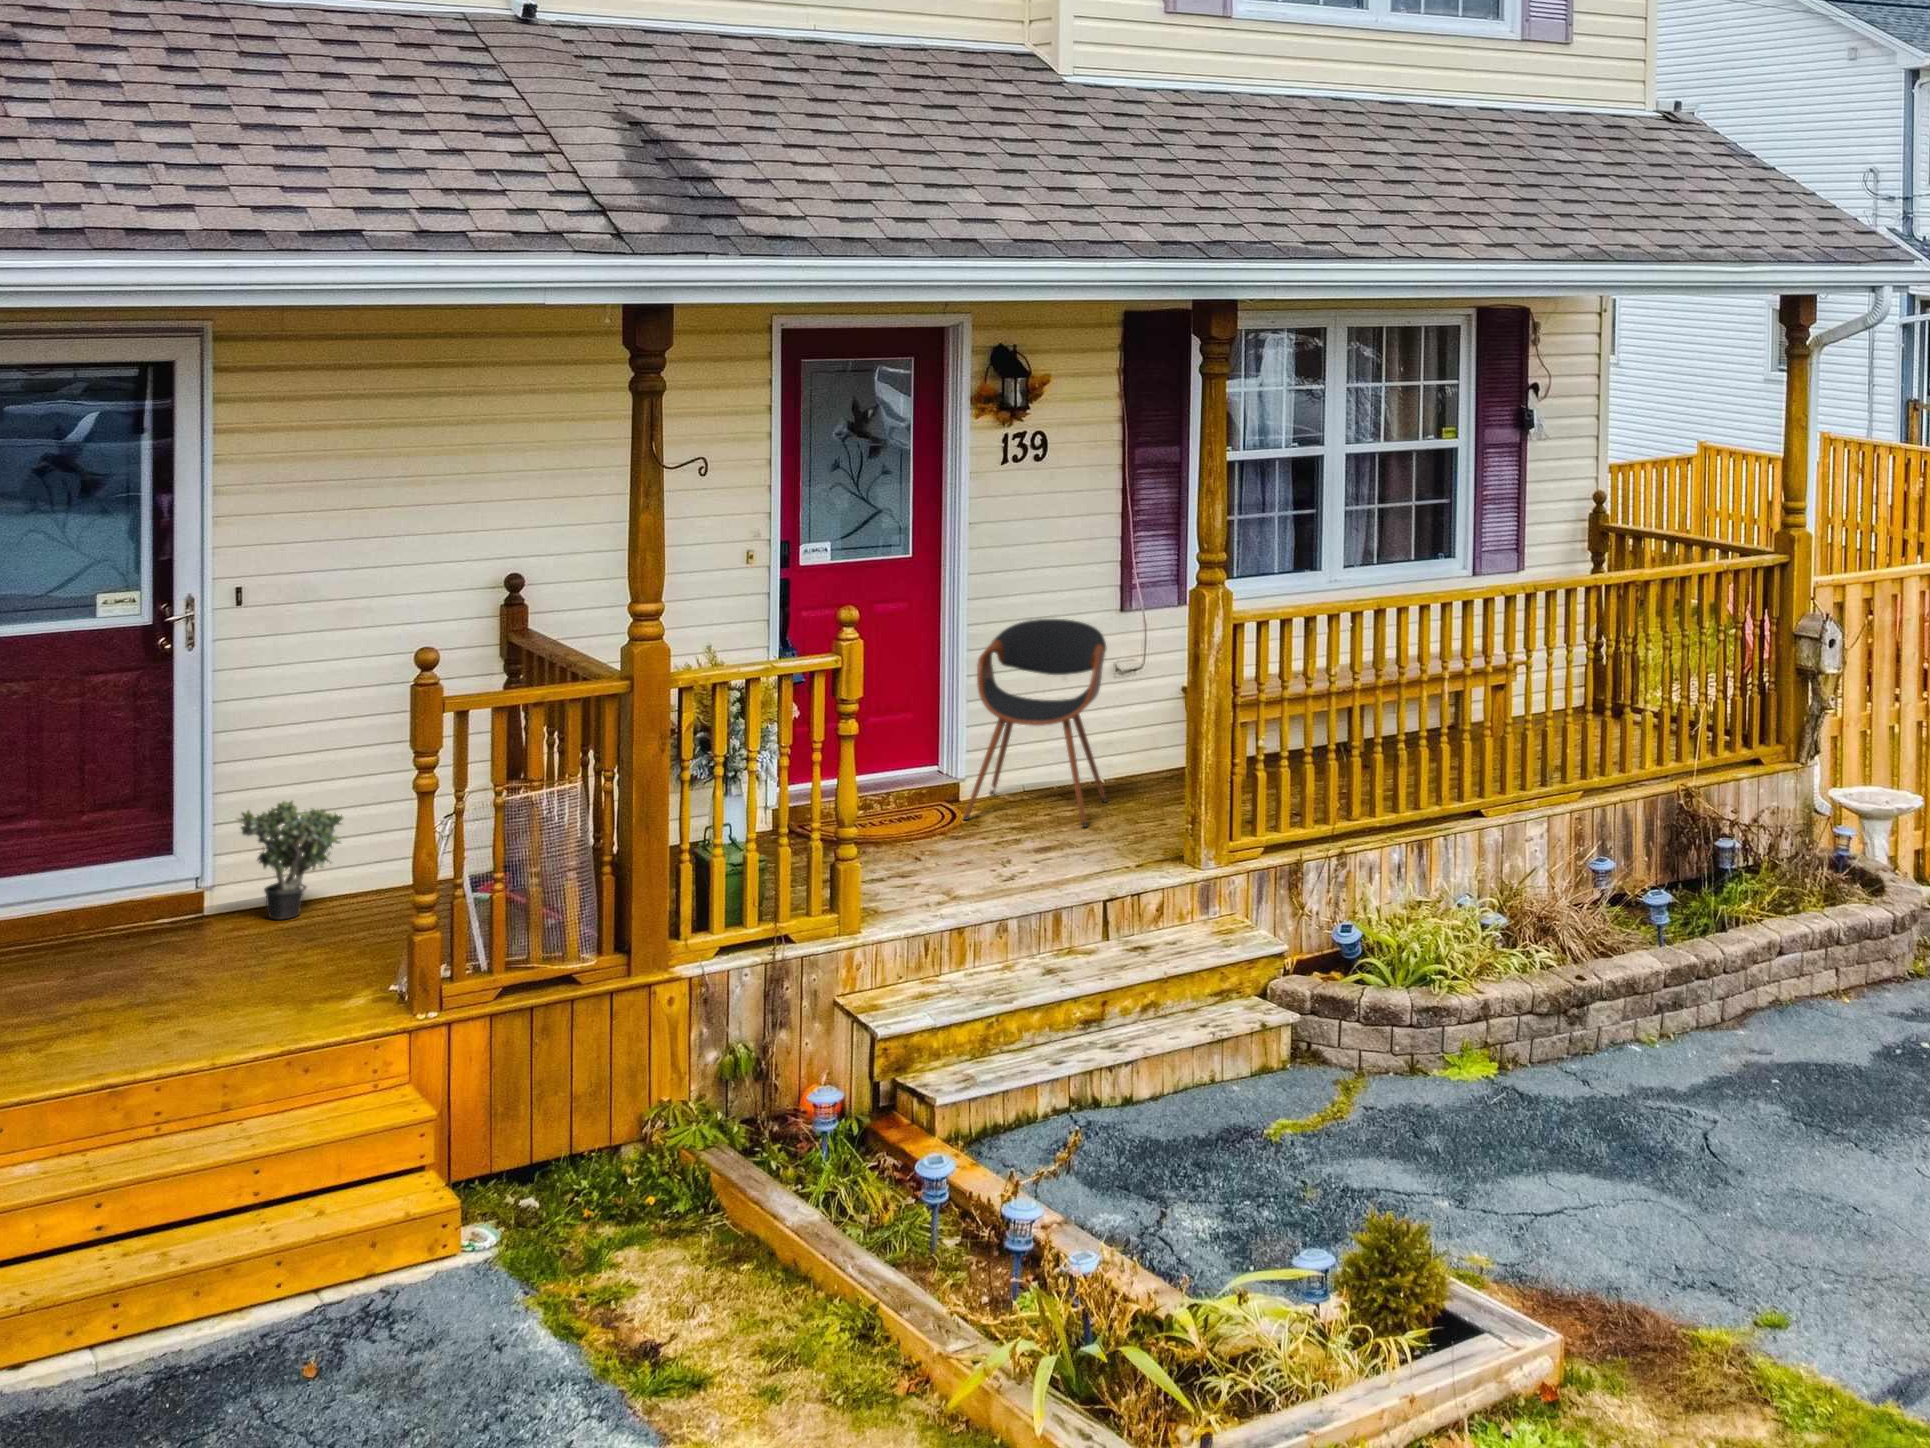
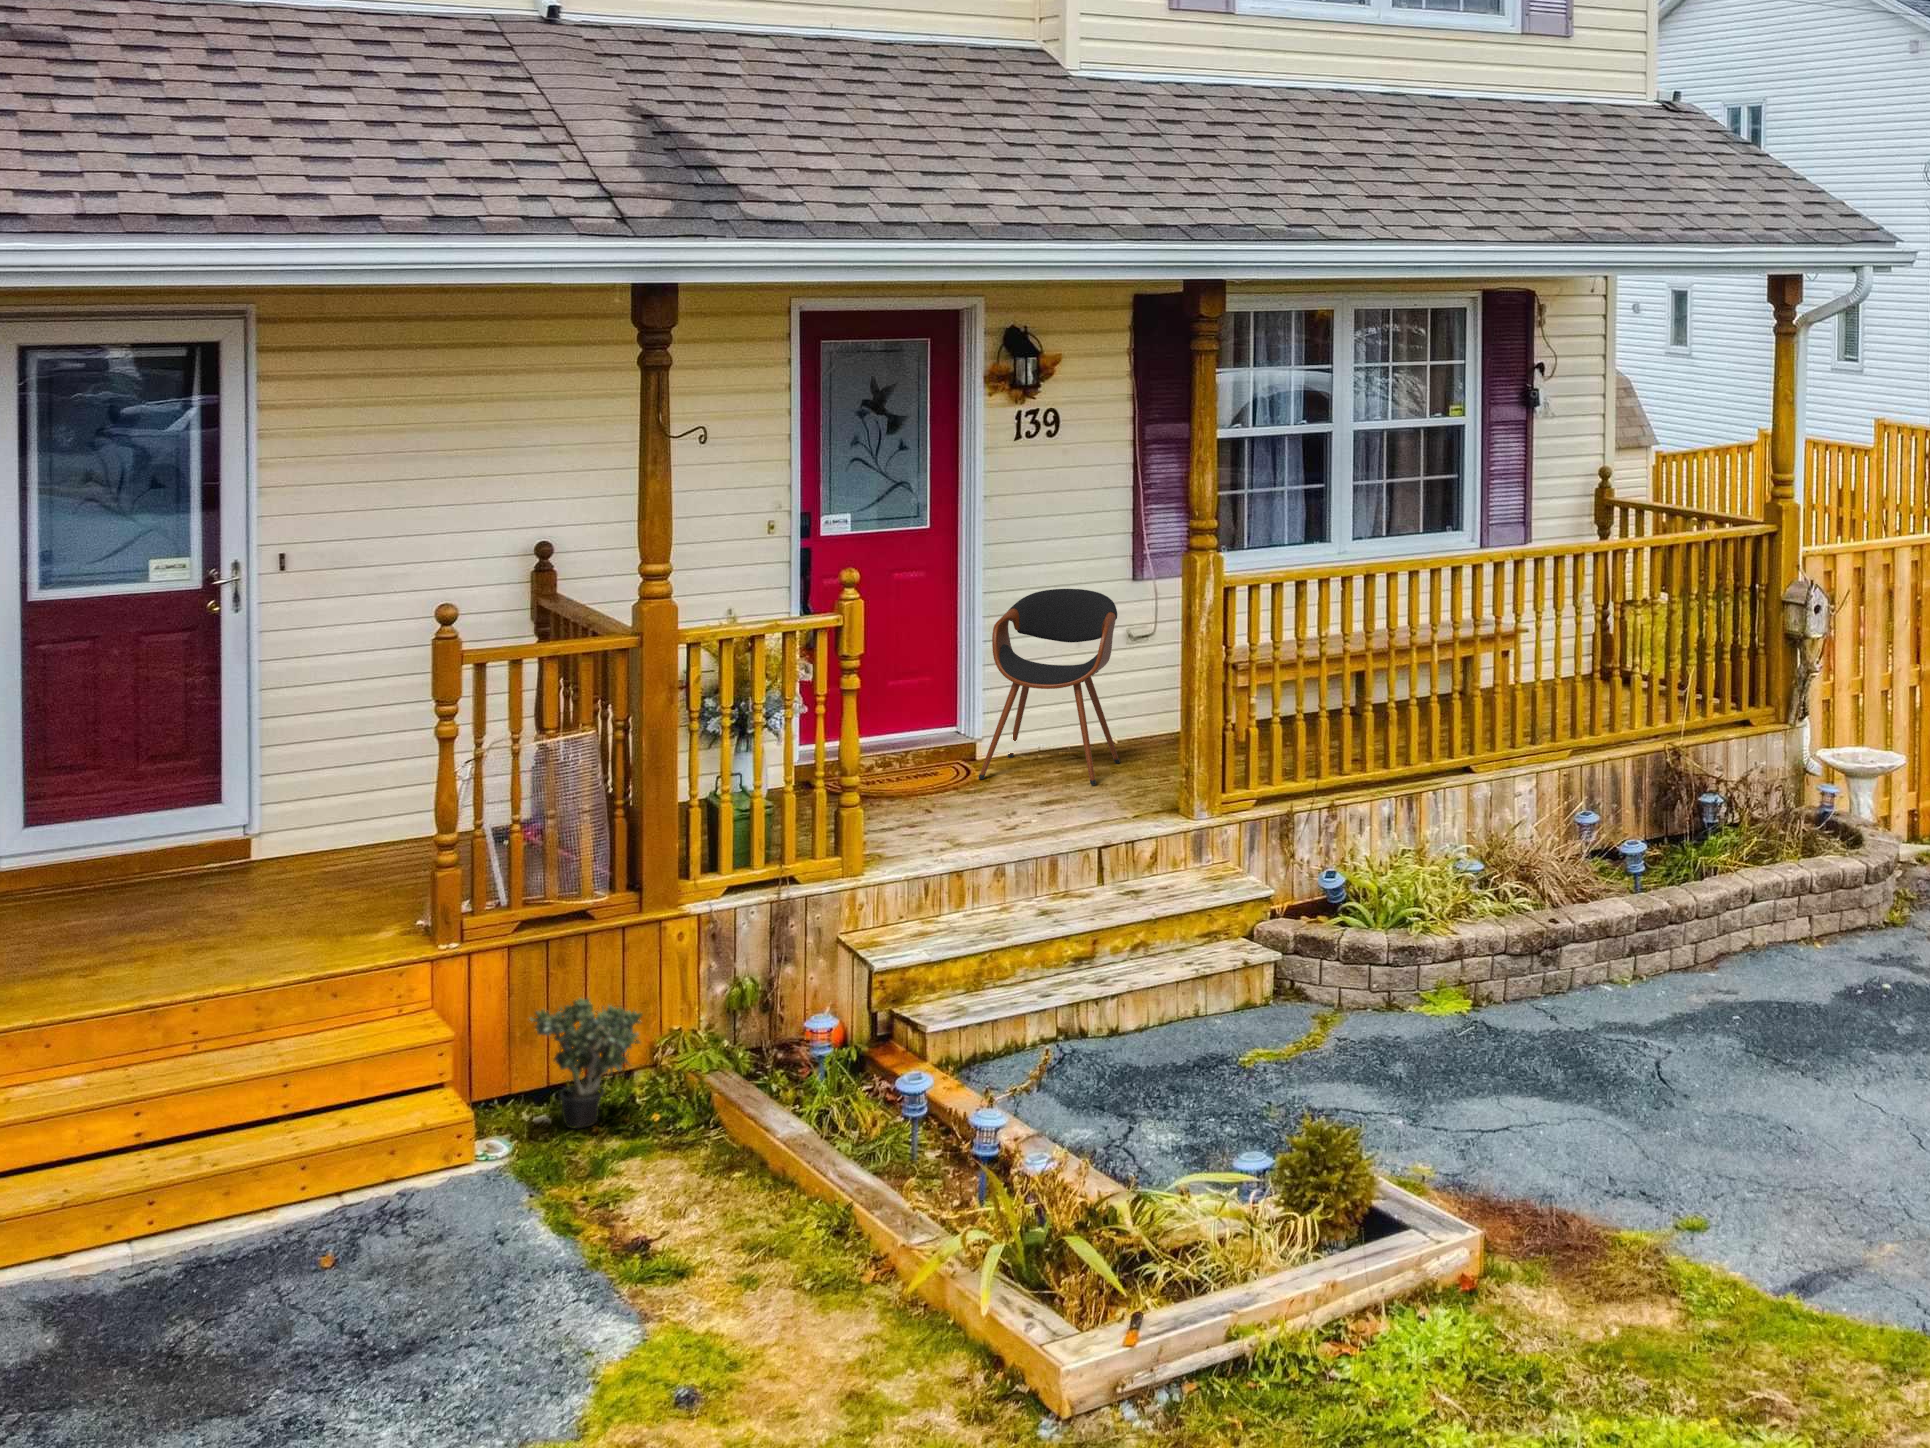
potted plant: present [237,801,343,920] -> present [530,998,642,1129]

